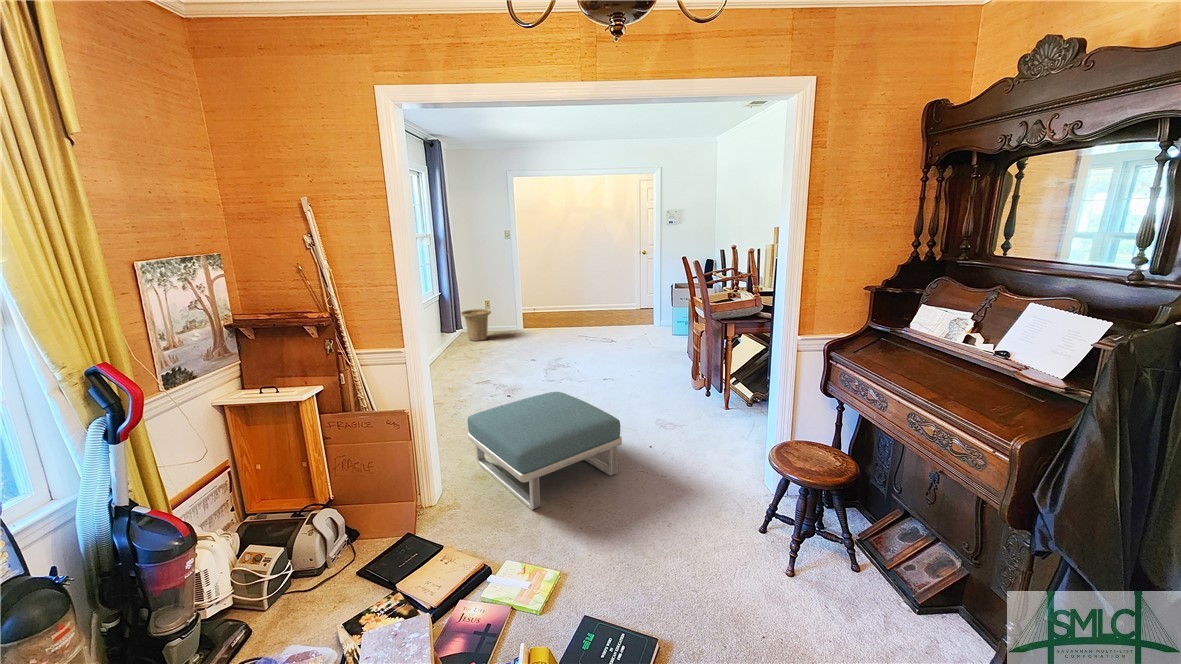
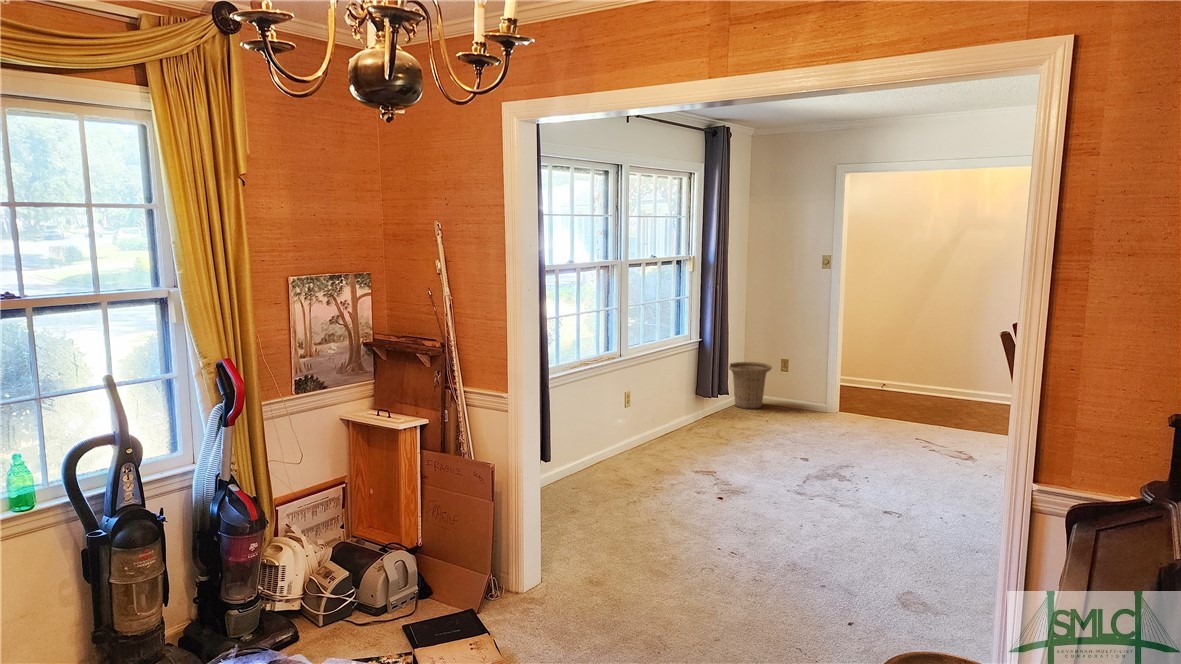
footstool: present [467,392,622,510] -> none [594,490,773,630]

